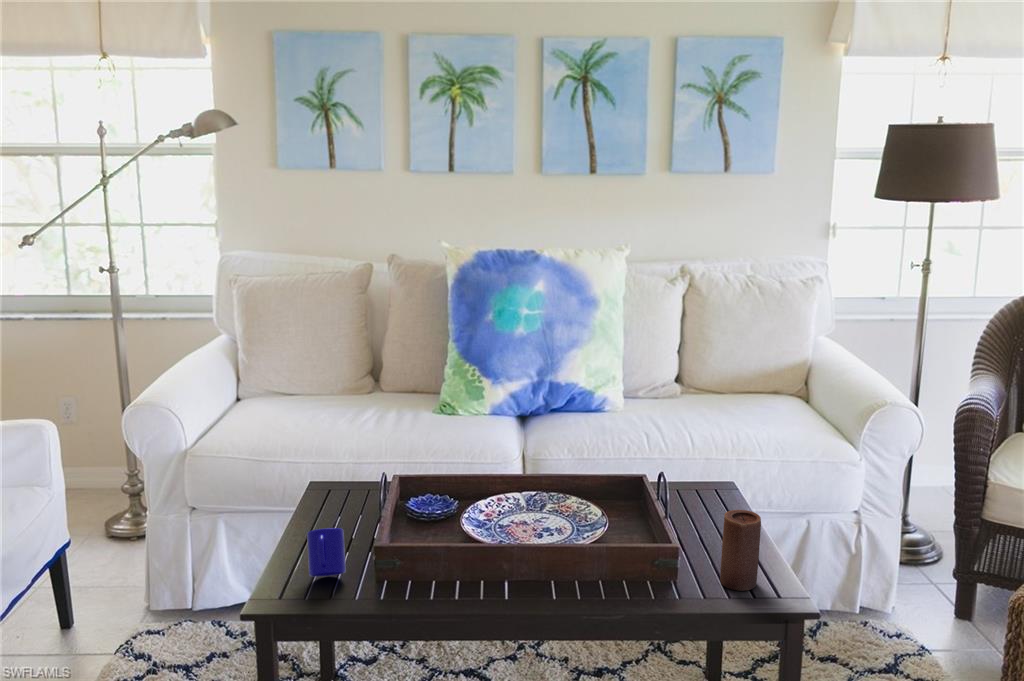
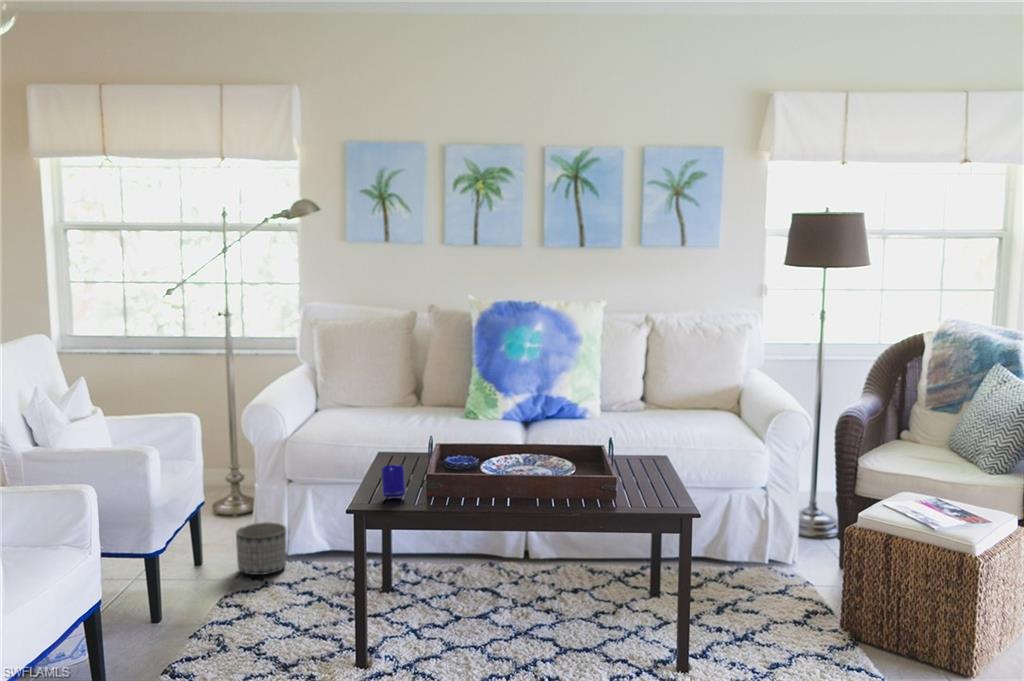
candle: present [720,510,761,591] -> none [645,456,669,506]
planter: none [111,572,188,654] -> present [236,522,287,575]

